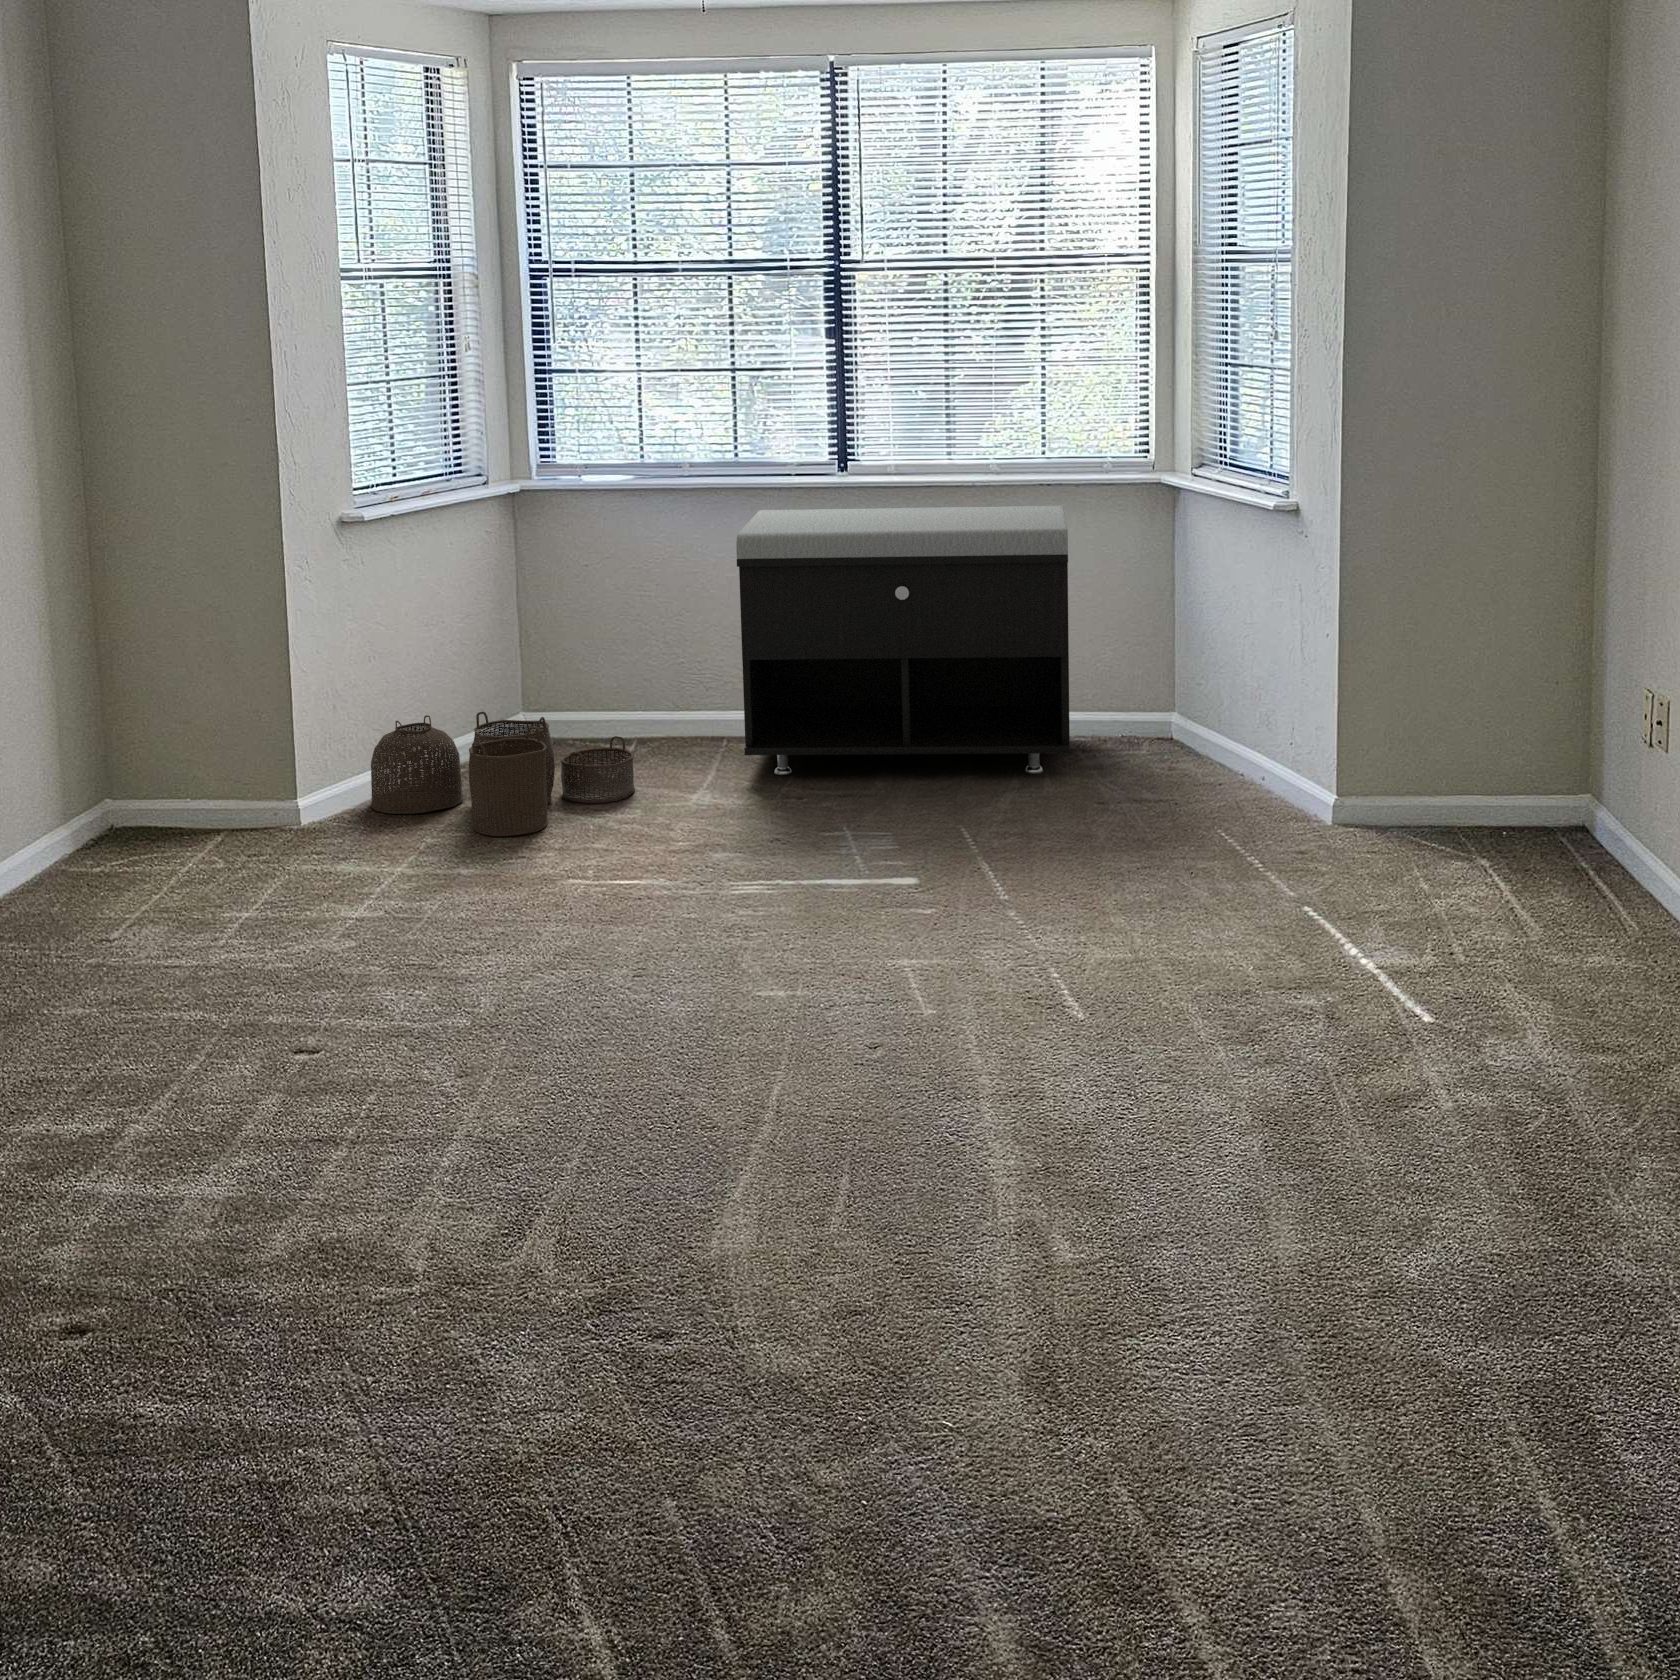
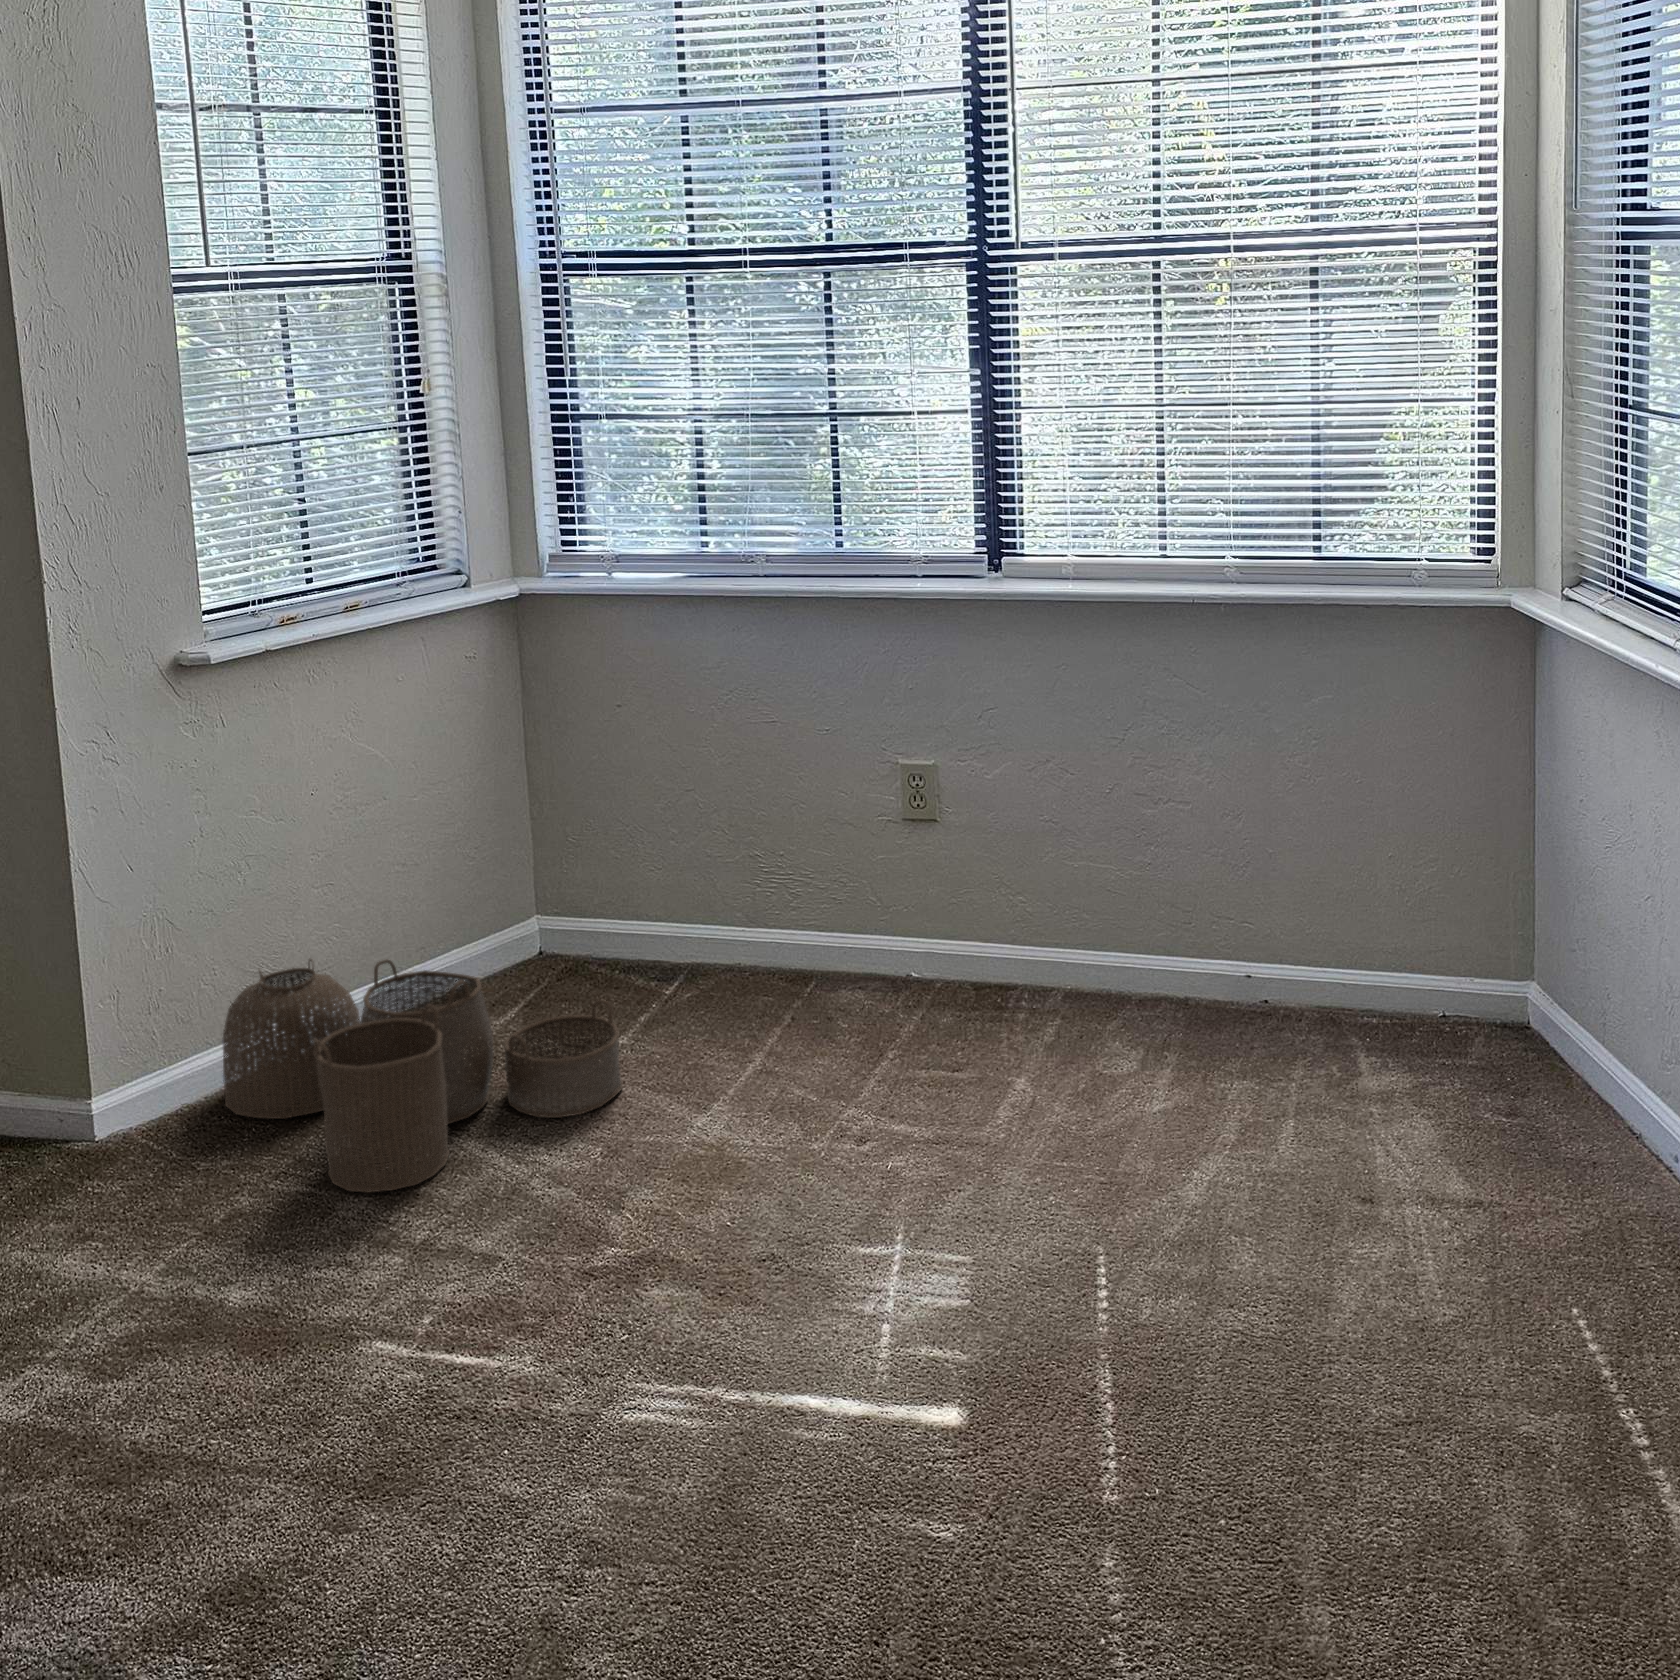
storage bench: present [736,506,1070,775] -> none [774,635,1344,1105]

